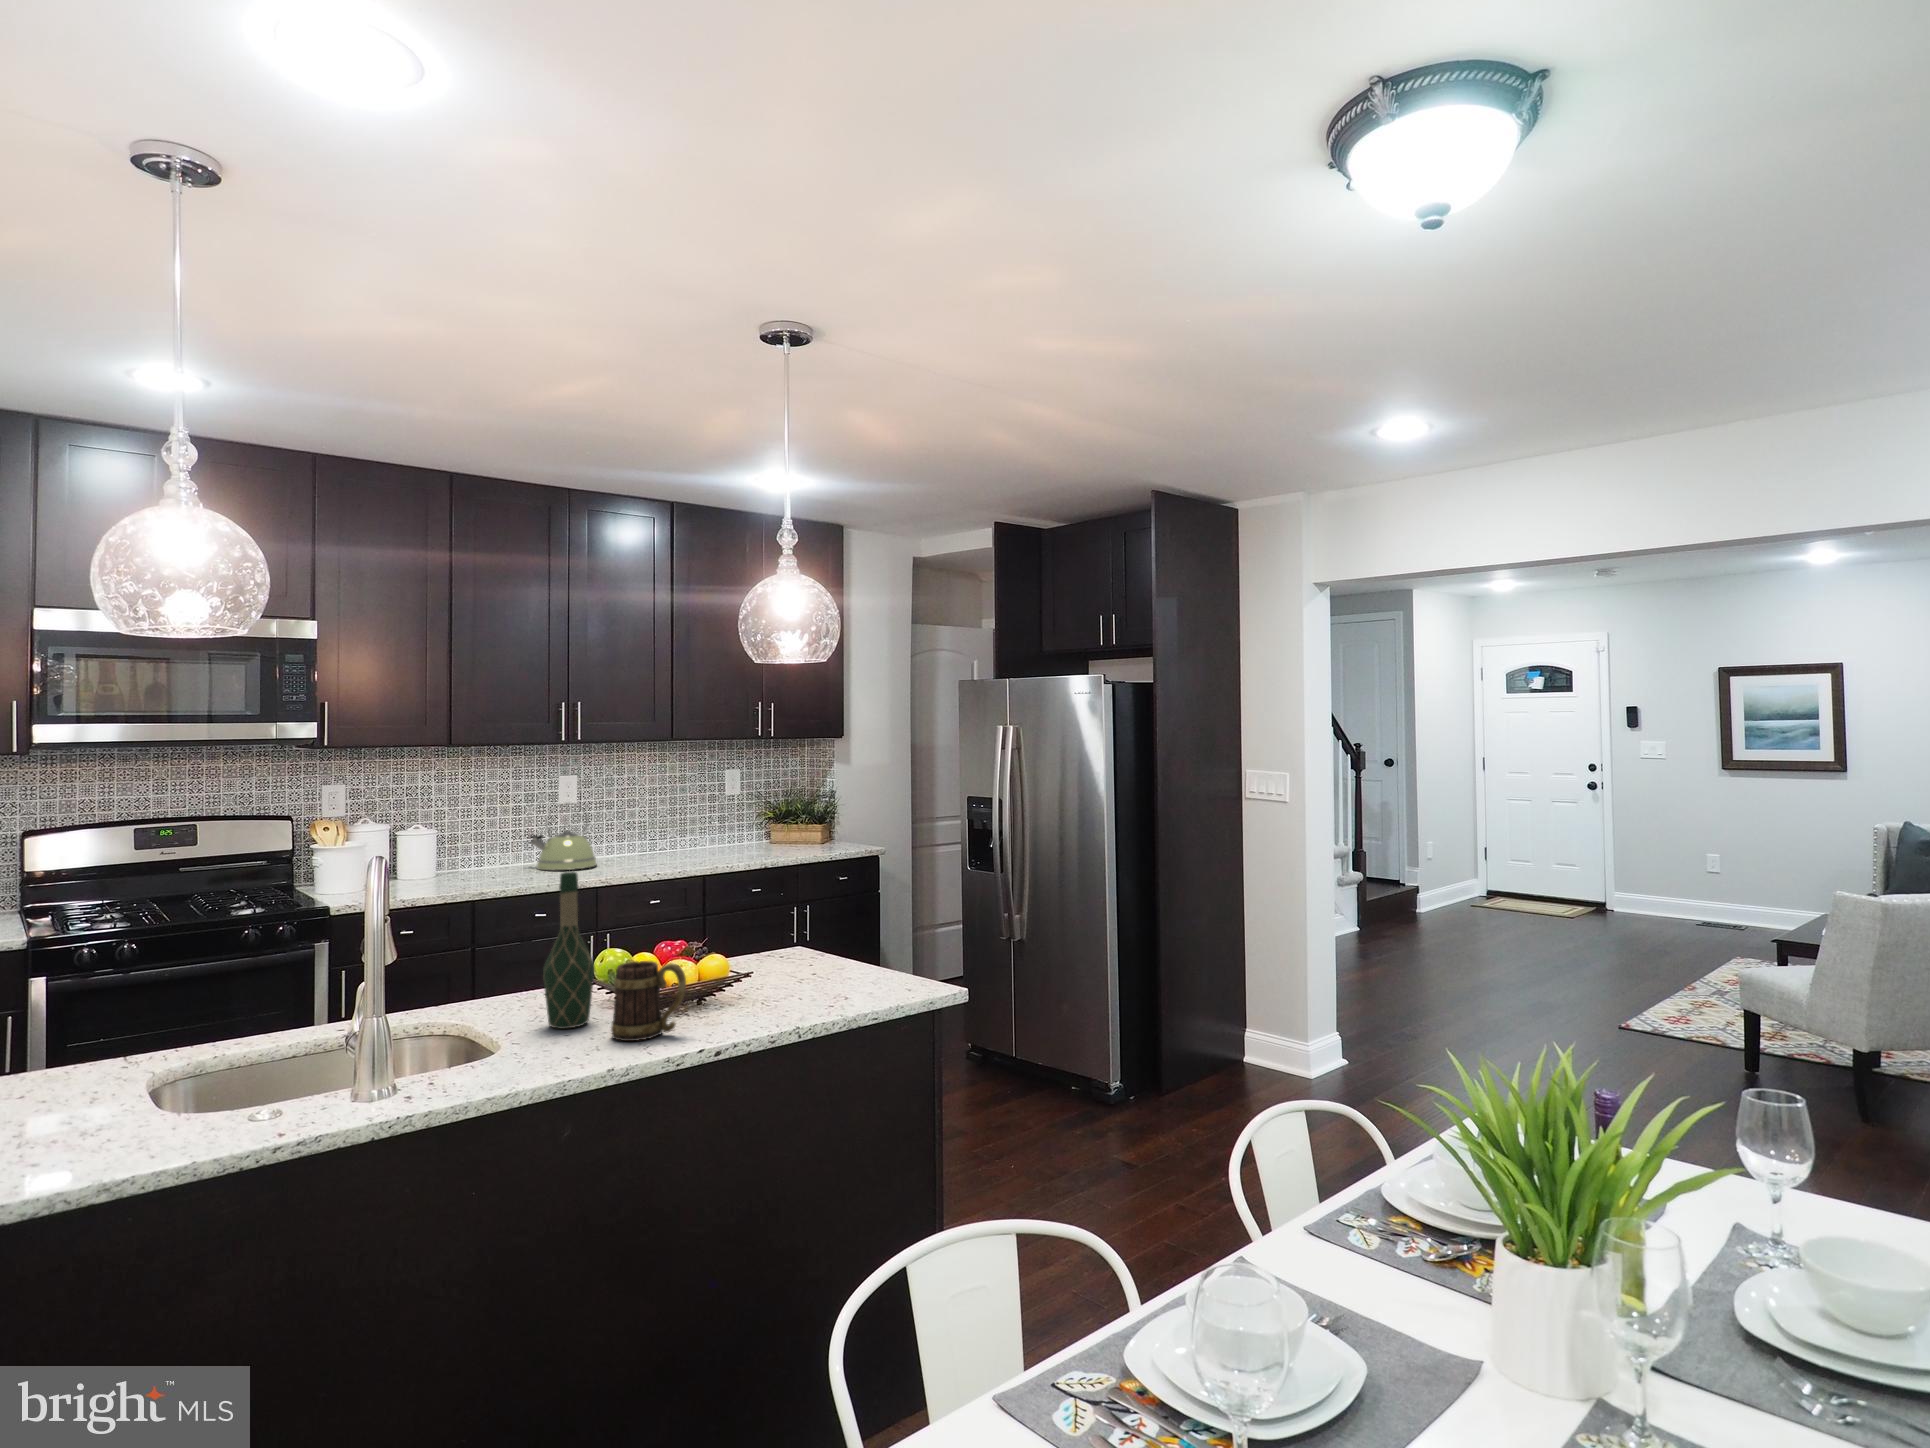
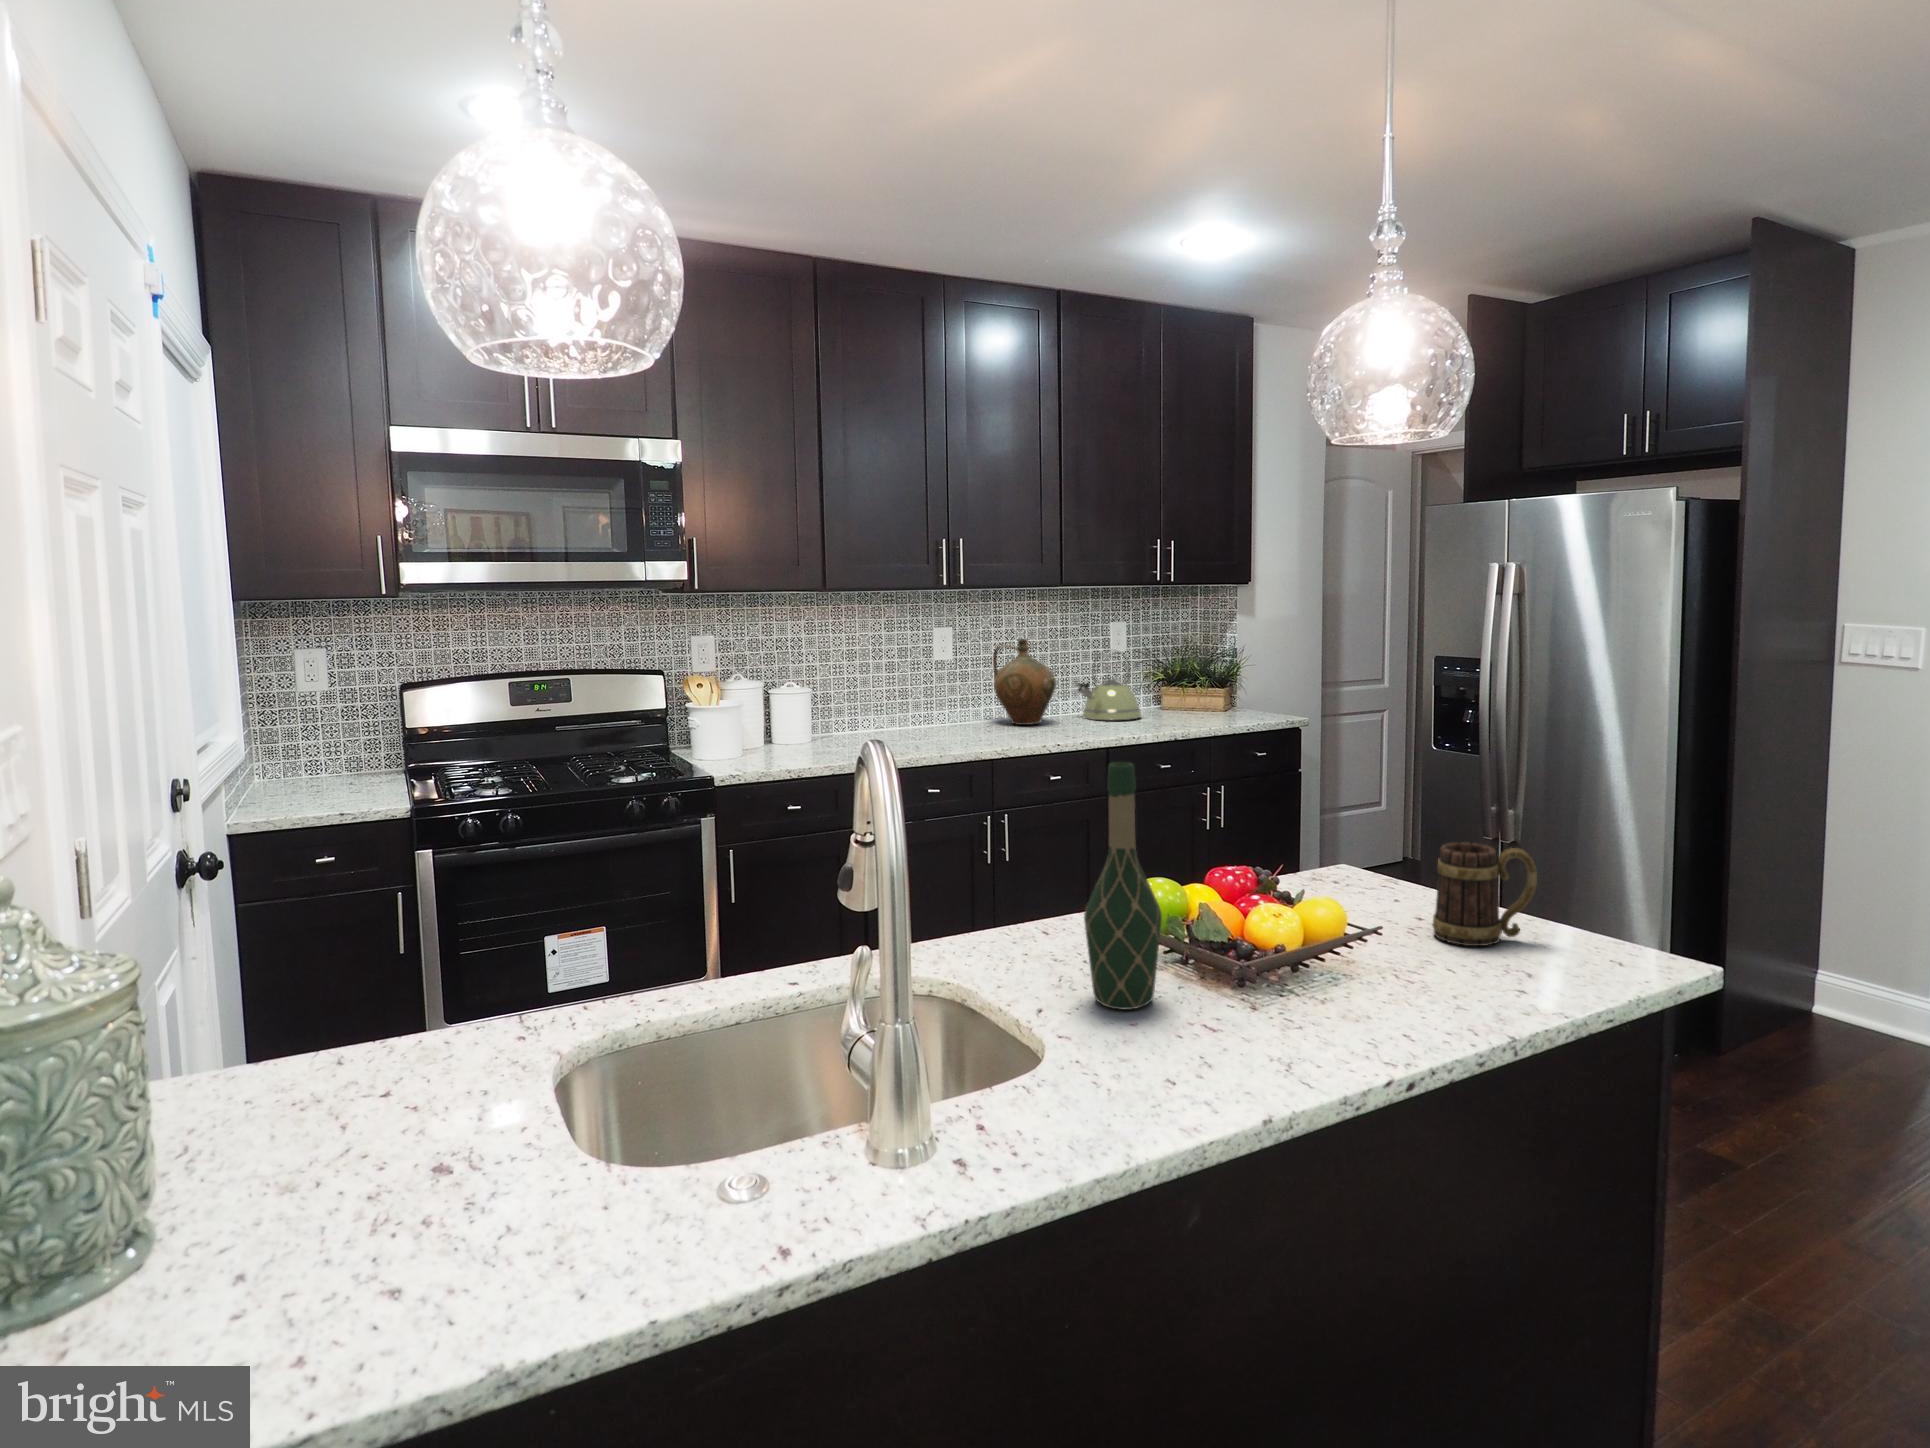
ceramic jug: none [611,785,666,858] -> present [993,639,1056,725]
kettle: present [529,802,597,870] -> present [1077,651,1141,720]
mug: present [611,961,686,1041] -> present [1432,843,1537,946]

